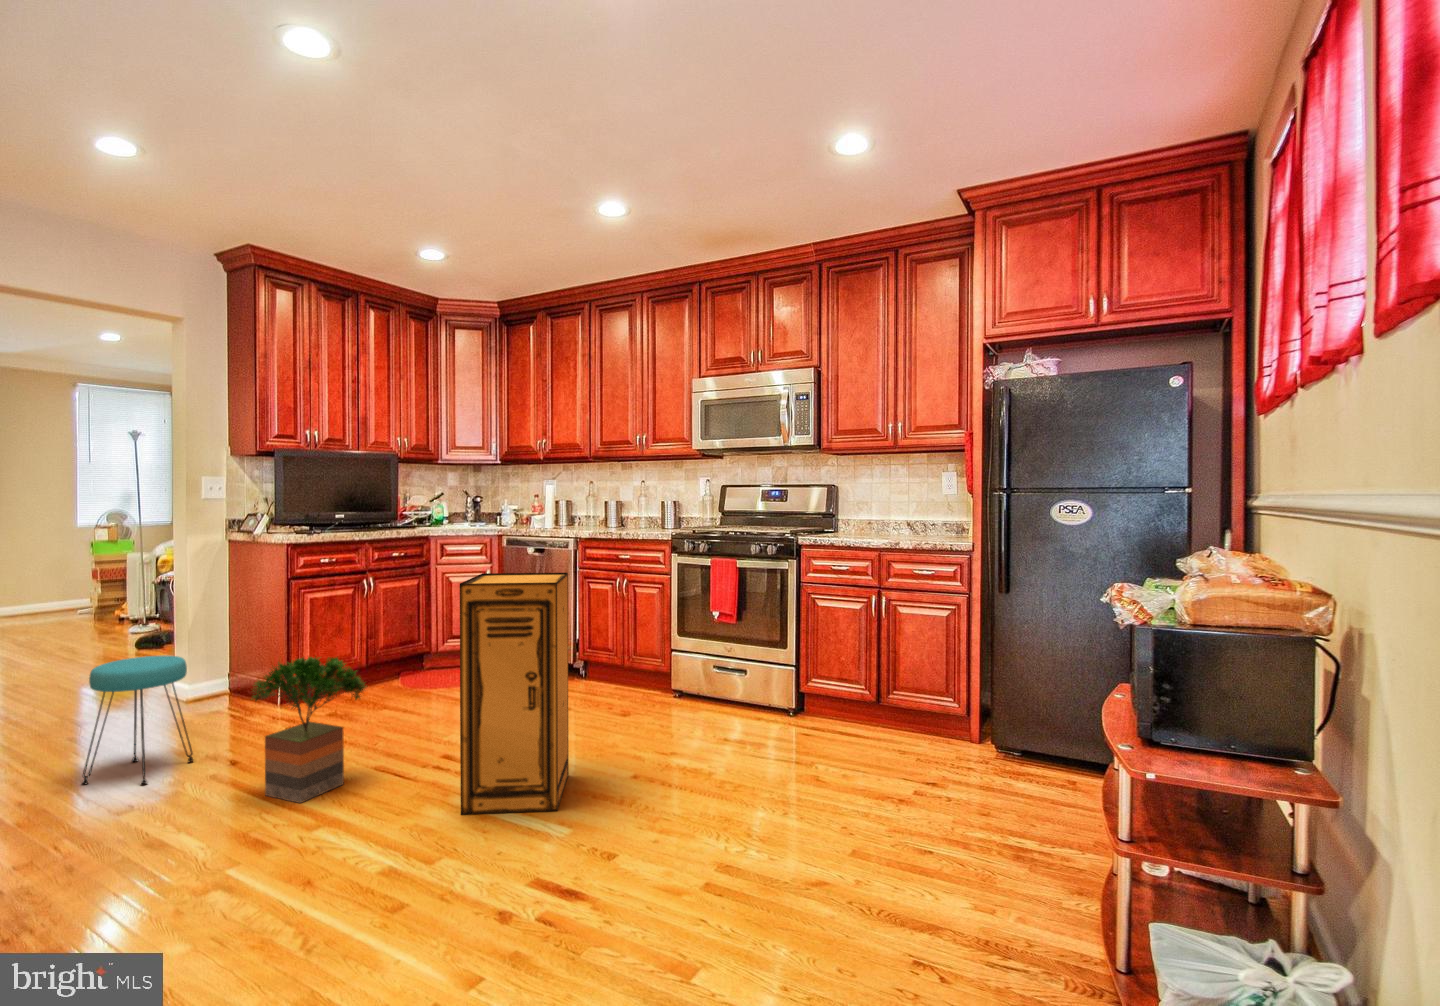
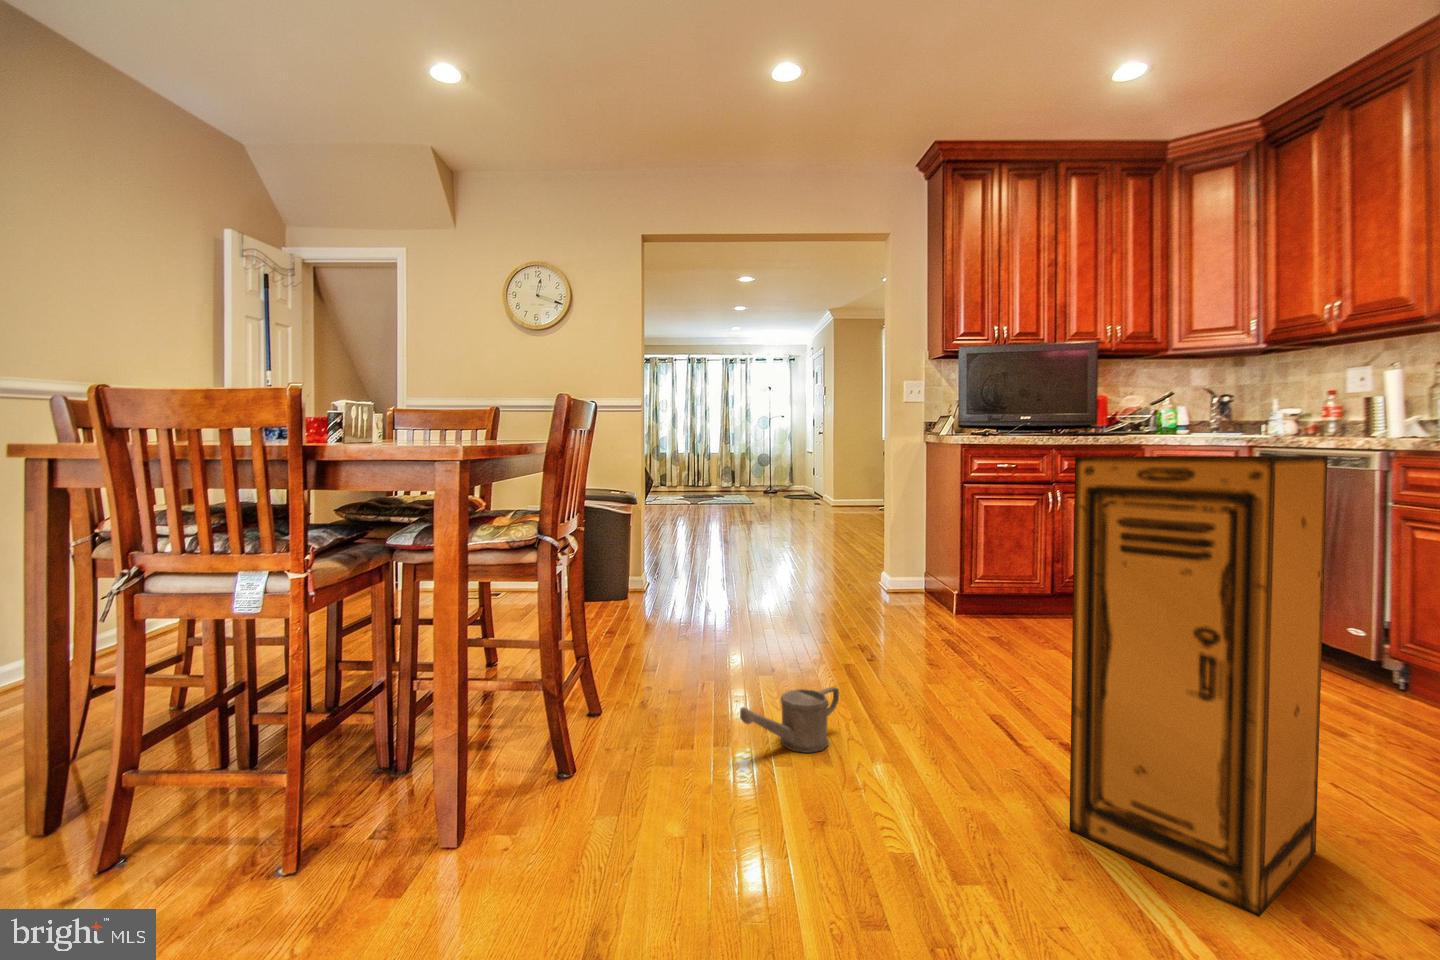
stool: present [82,656,193,784] -> none [766,537,847,653]
potted tree: present [253,657,365,803] -> none [857,552,981,722]
watering can: none [184,789,258,857] -> present [740,687,839,753]

